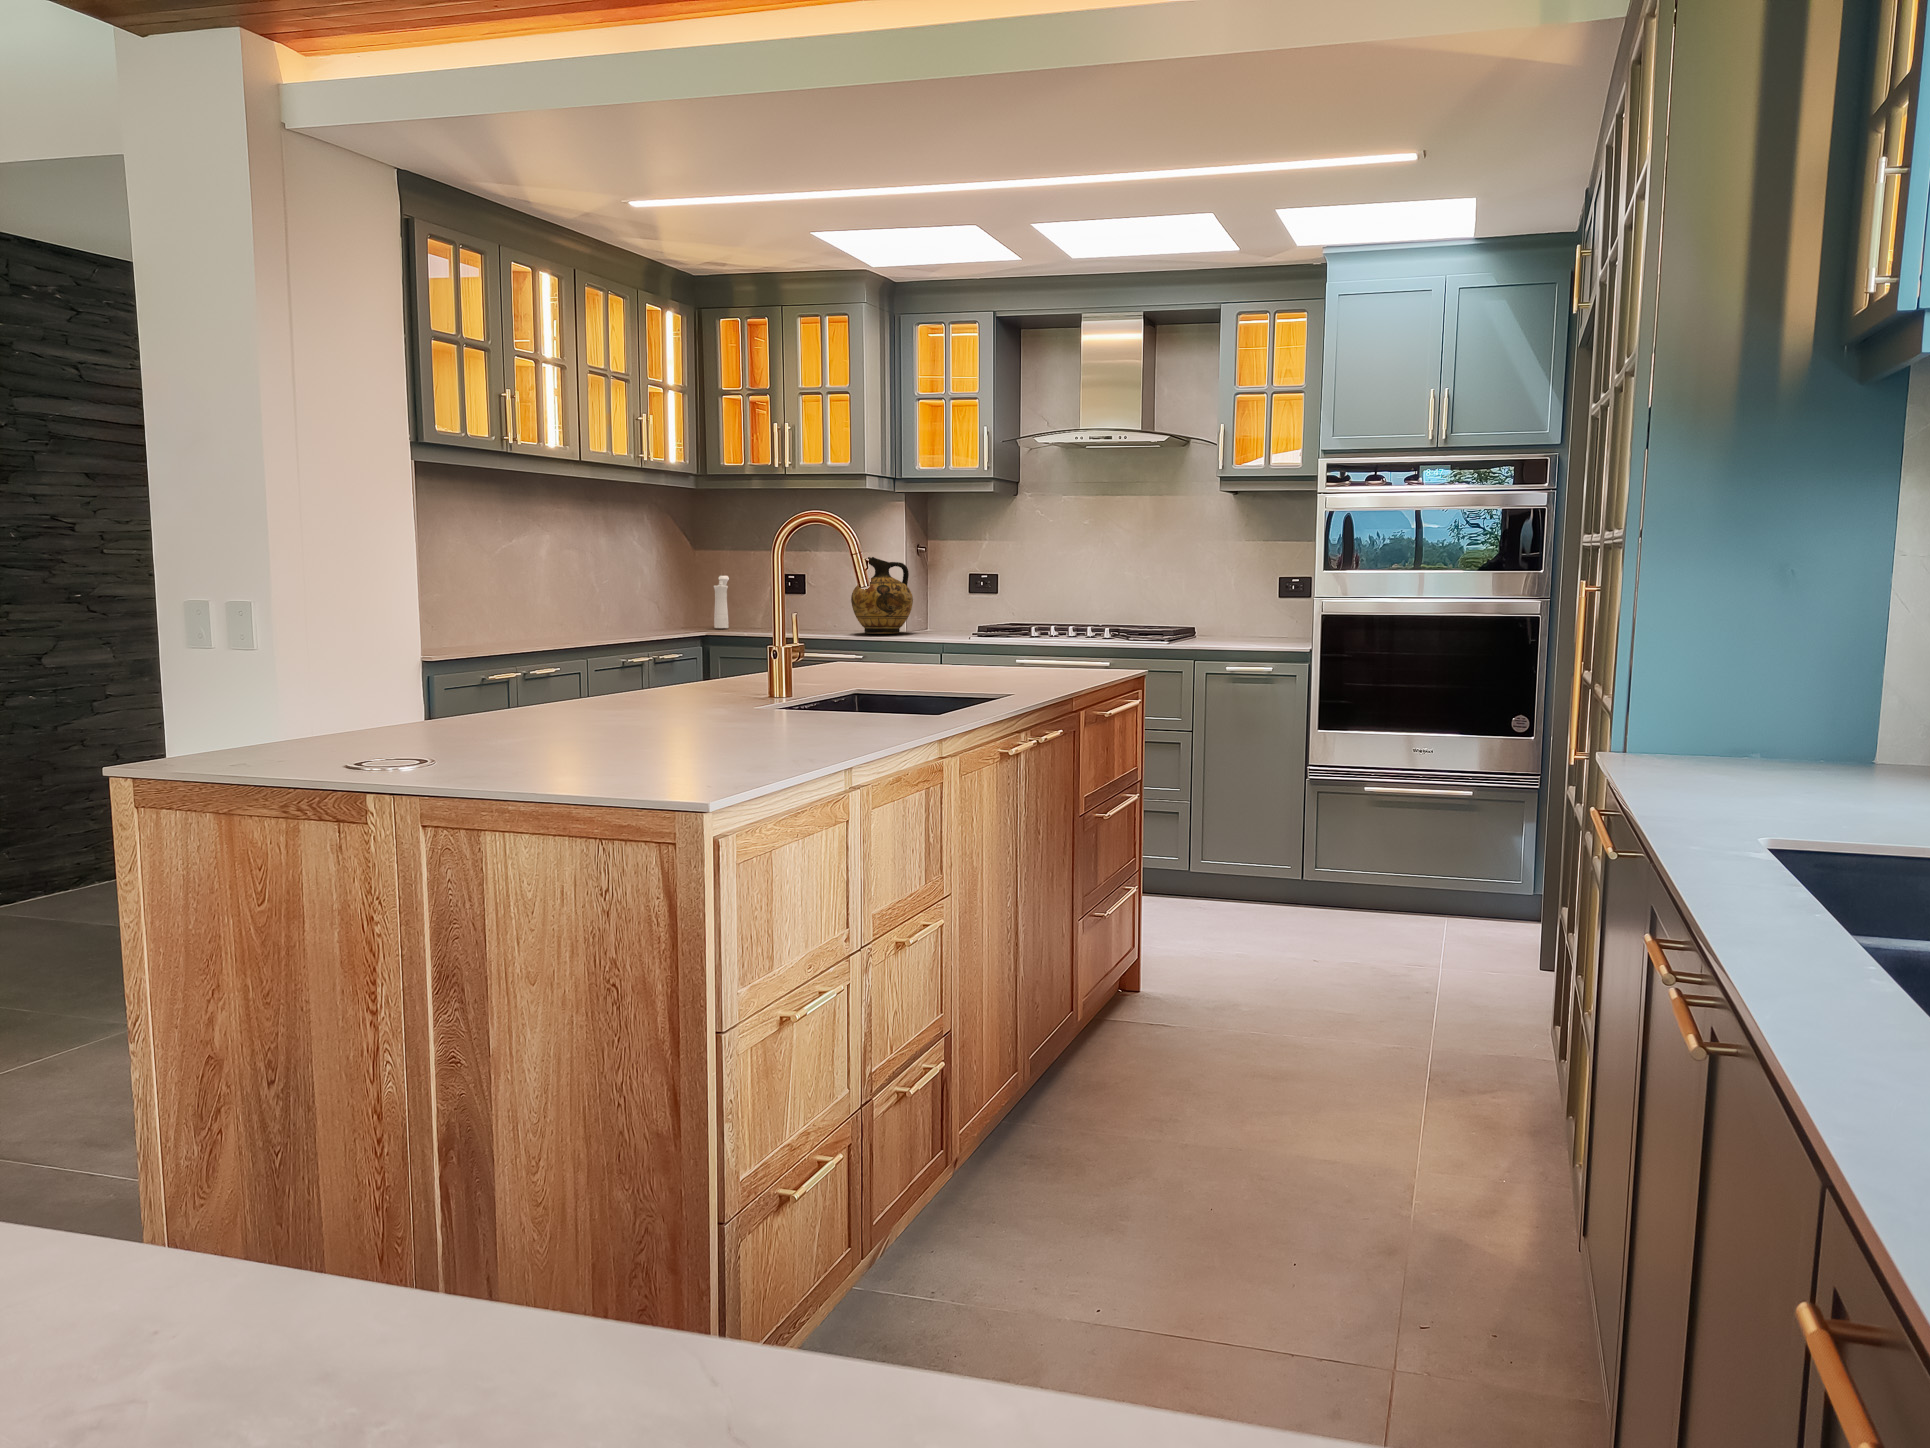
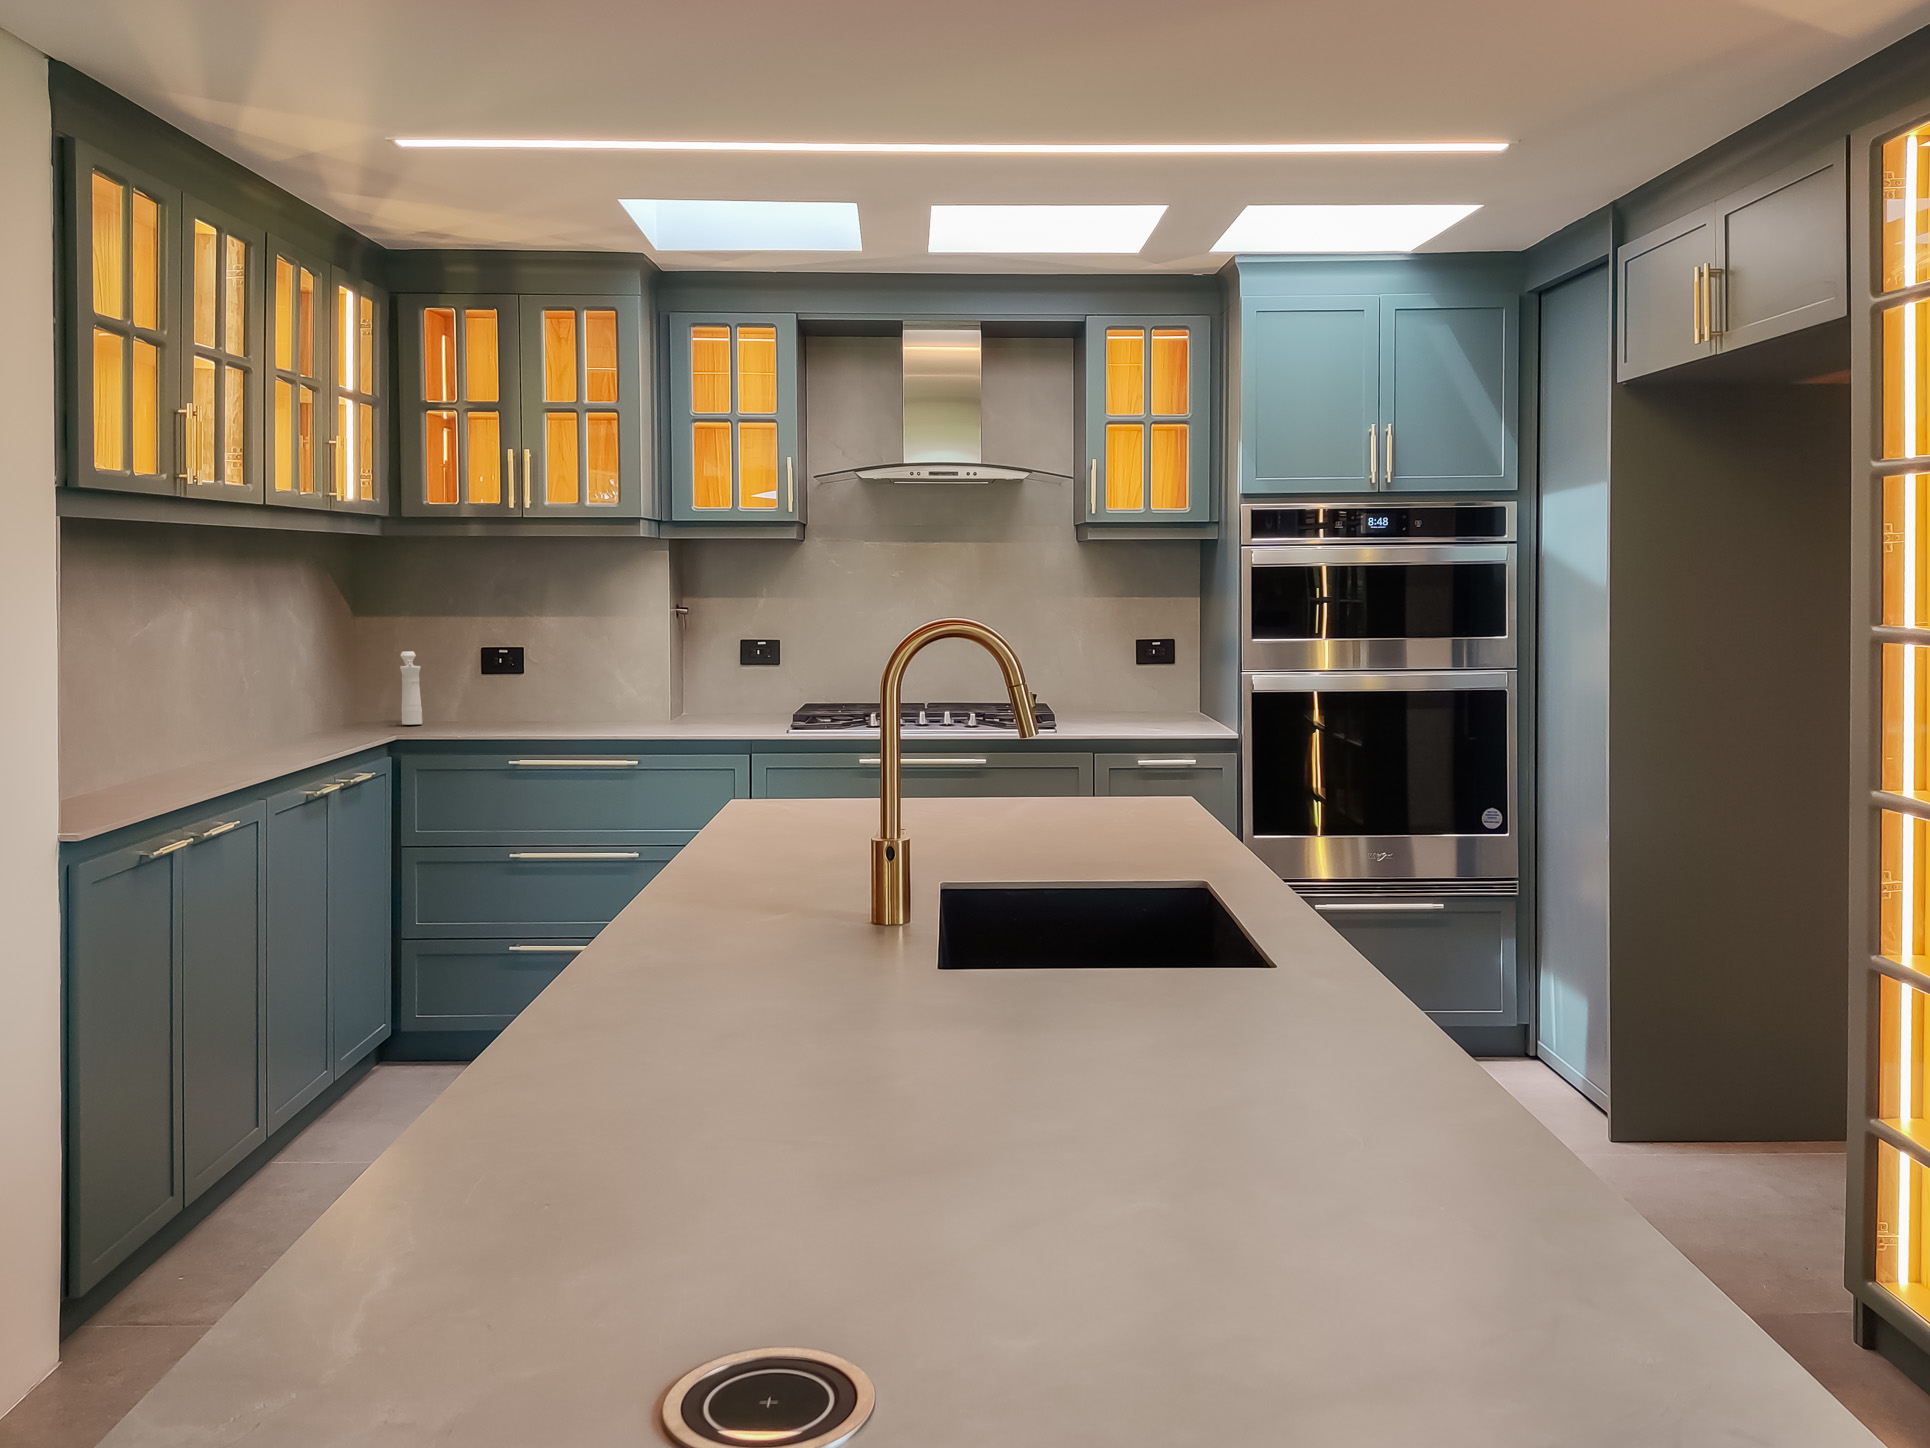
ceramic jug: present [851,557,913,634] -> none [620,628,704,730]

